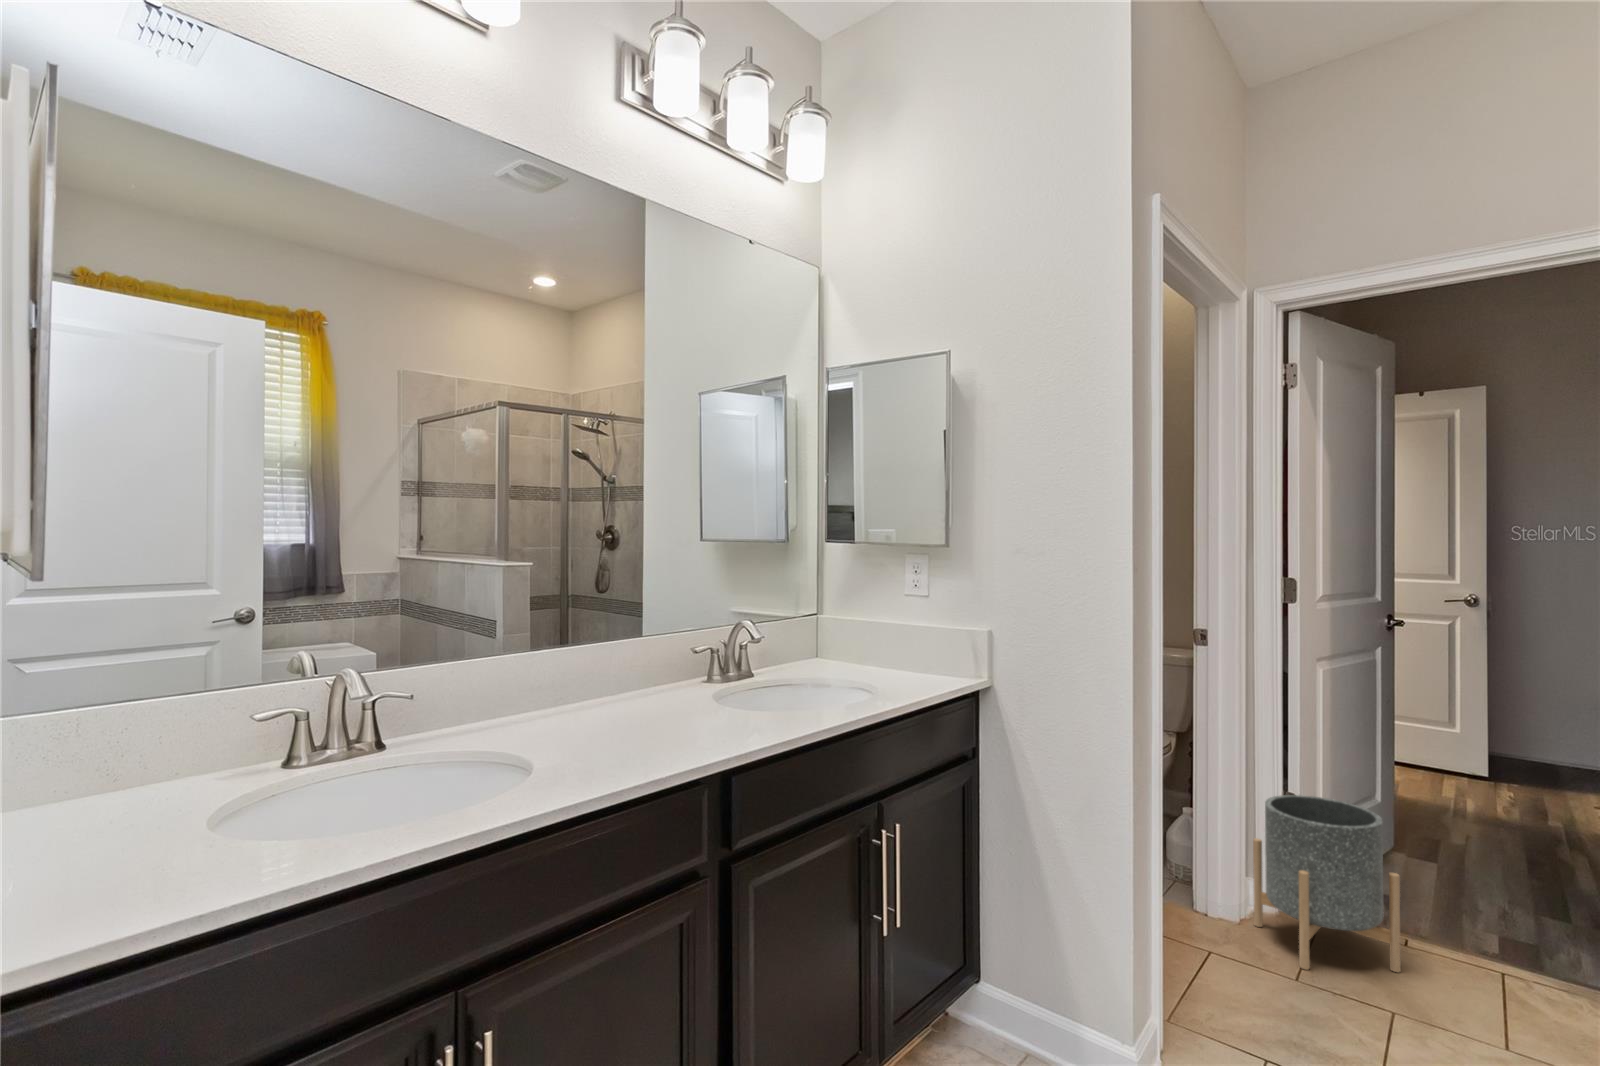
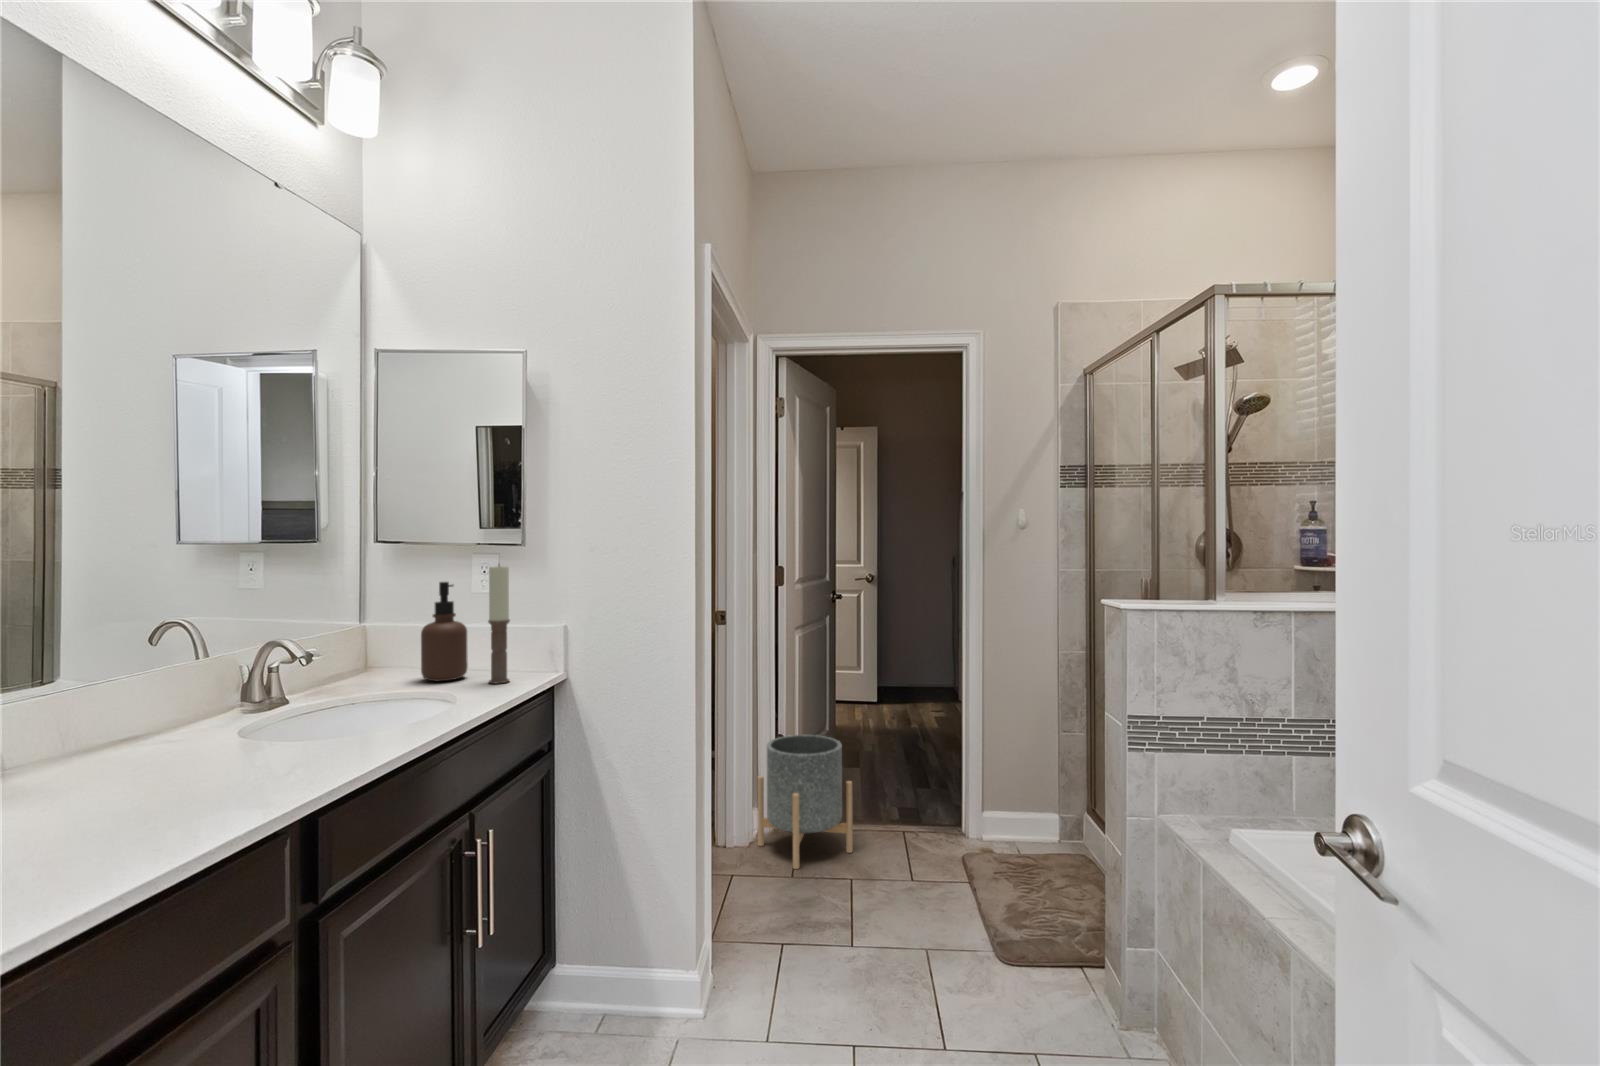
candle: none [912,563,932,682] -> present [488,565,510,684]
soap dispenser: none [857,580,897,674] -> present [421,582,468,681]

